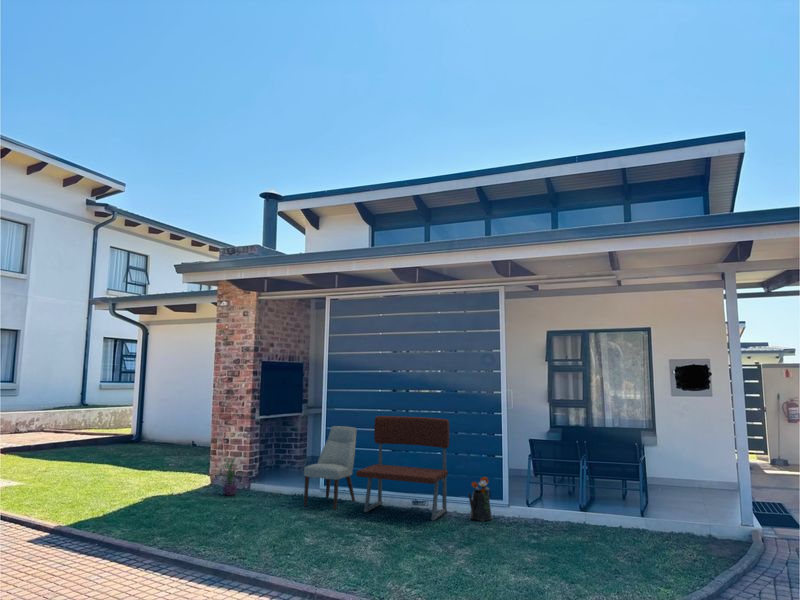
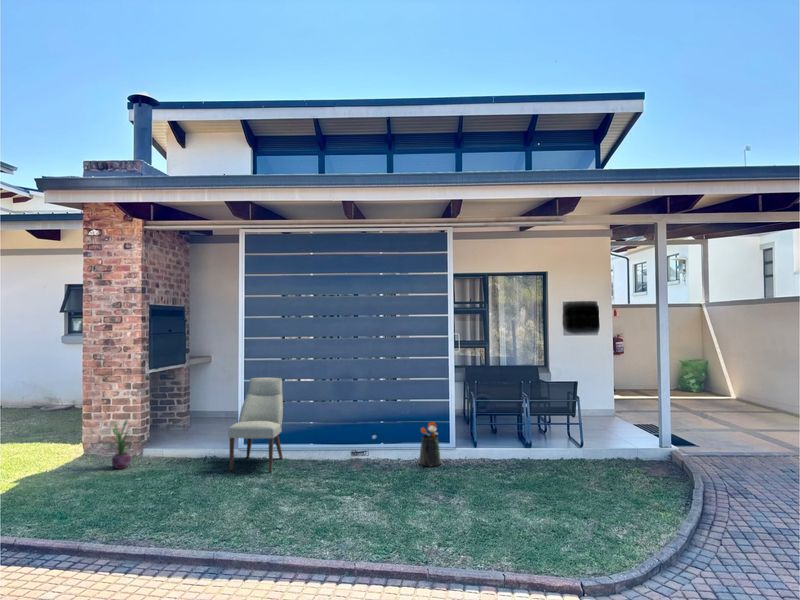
bench: present [356,416,449,520] -> none [299,364,395,472]

